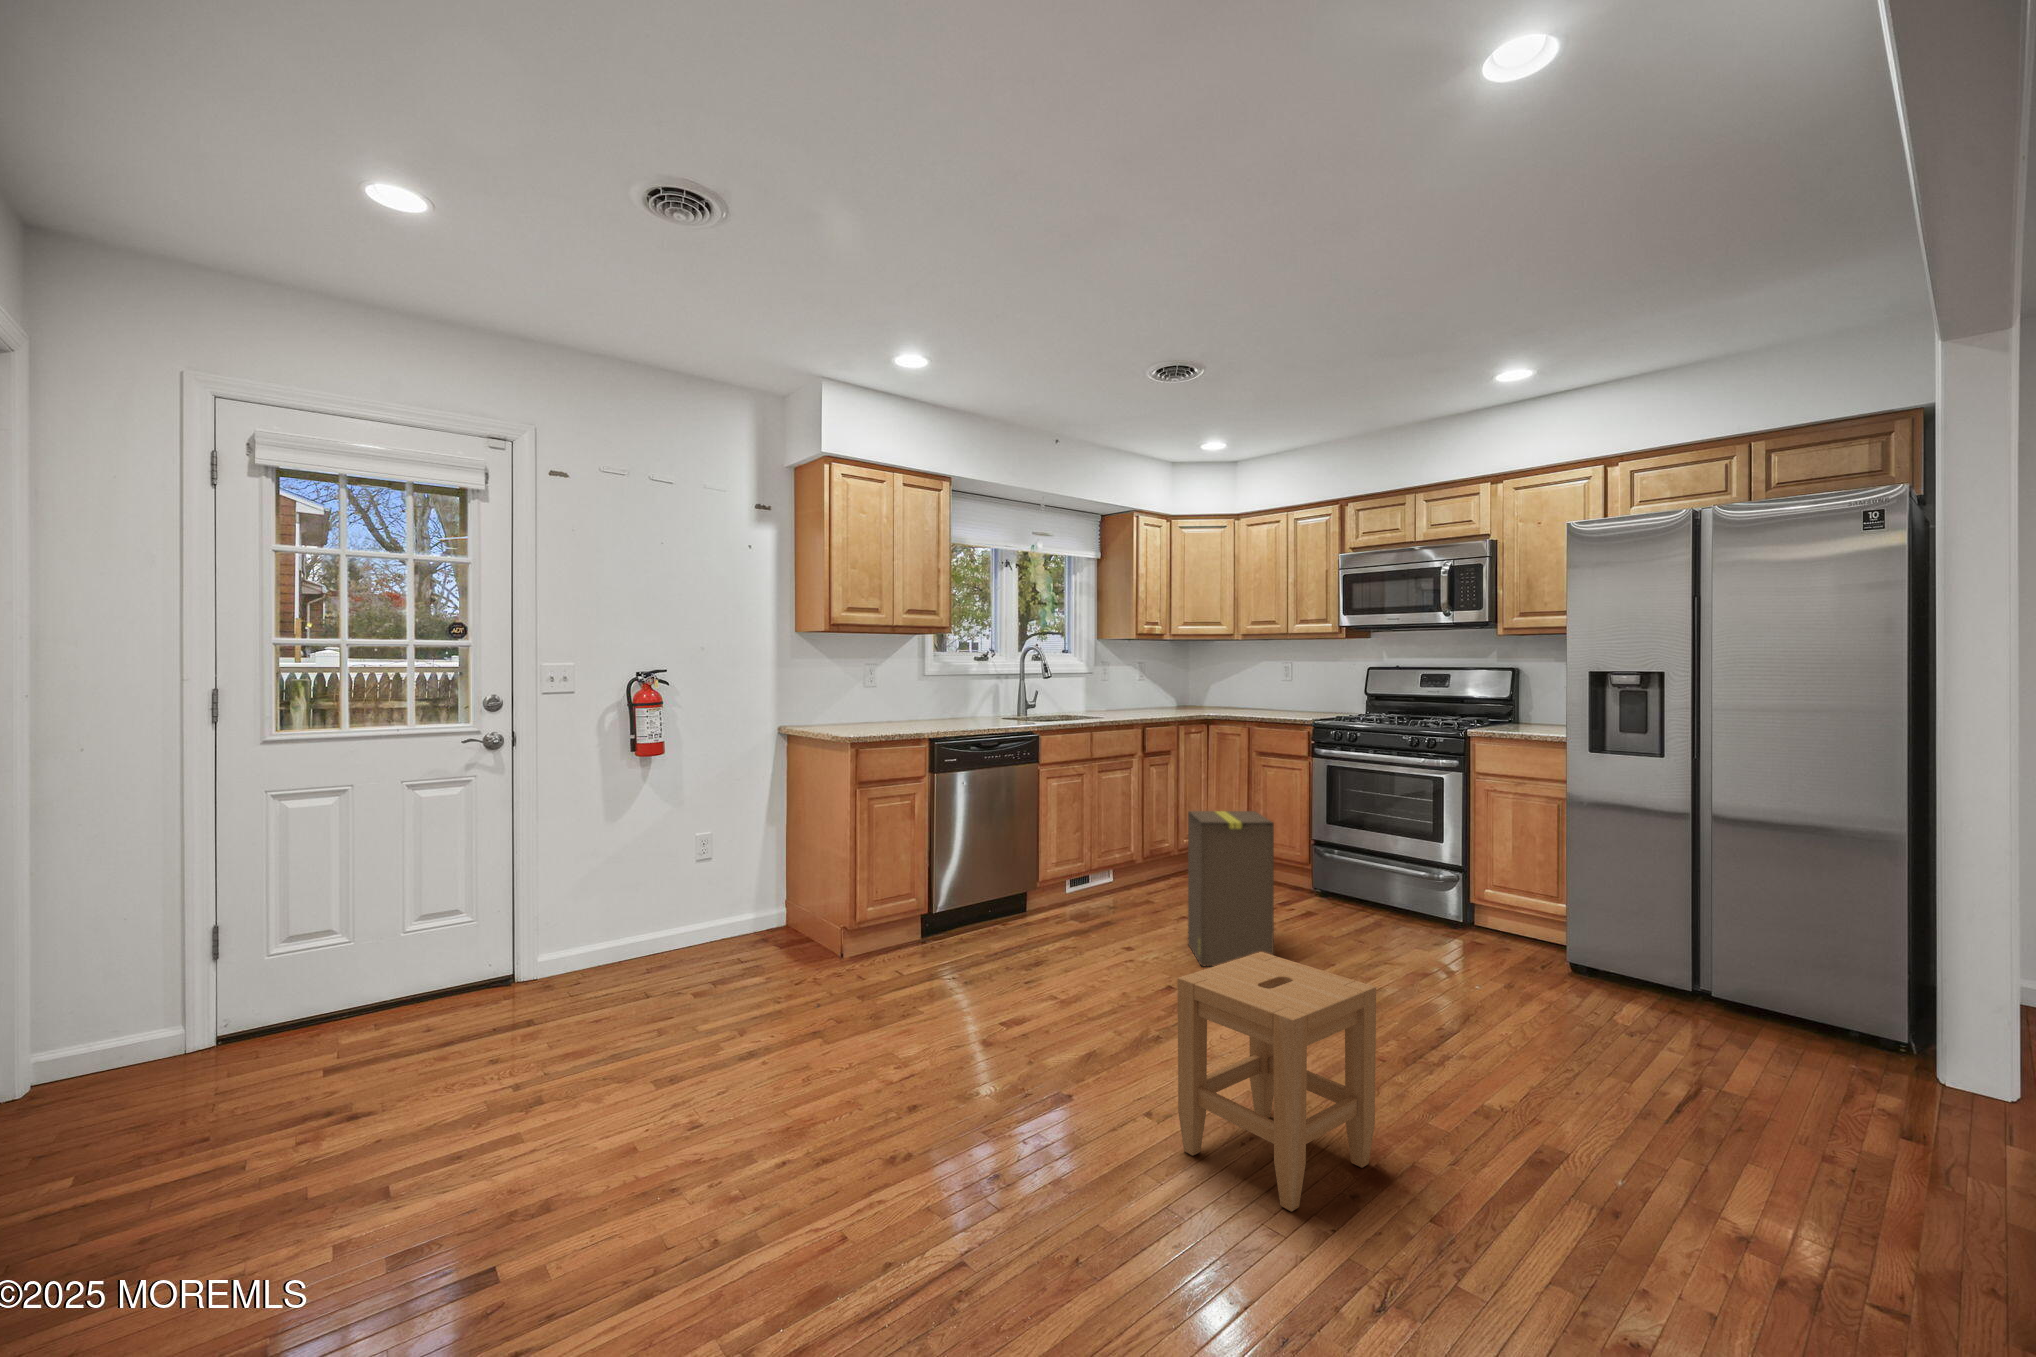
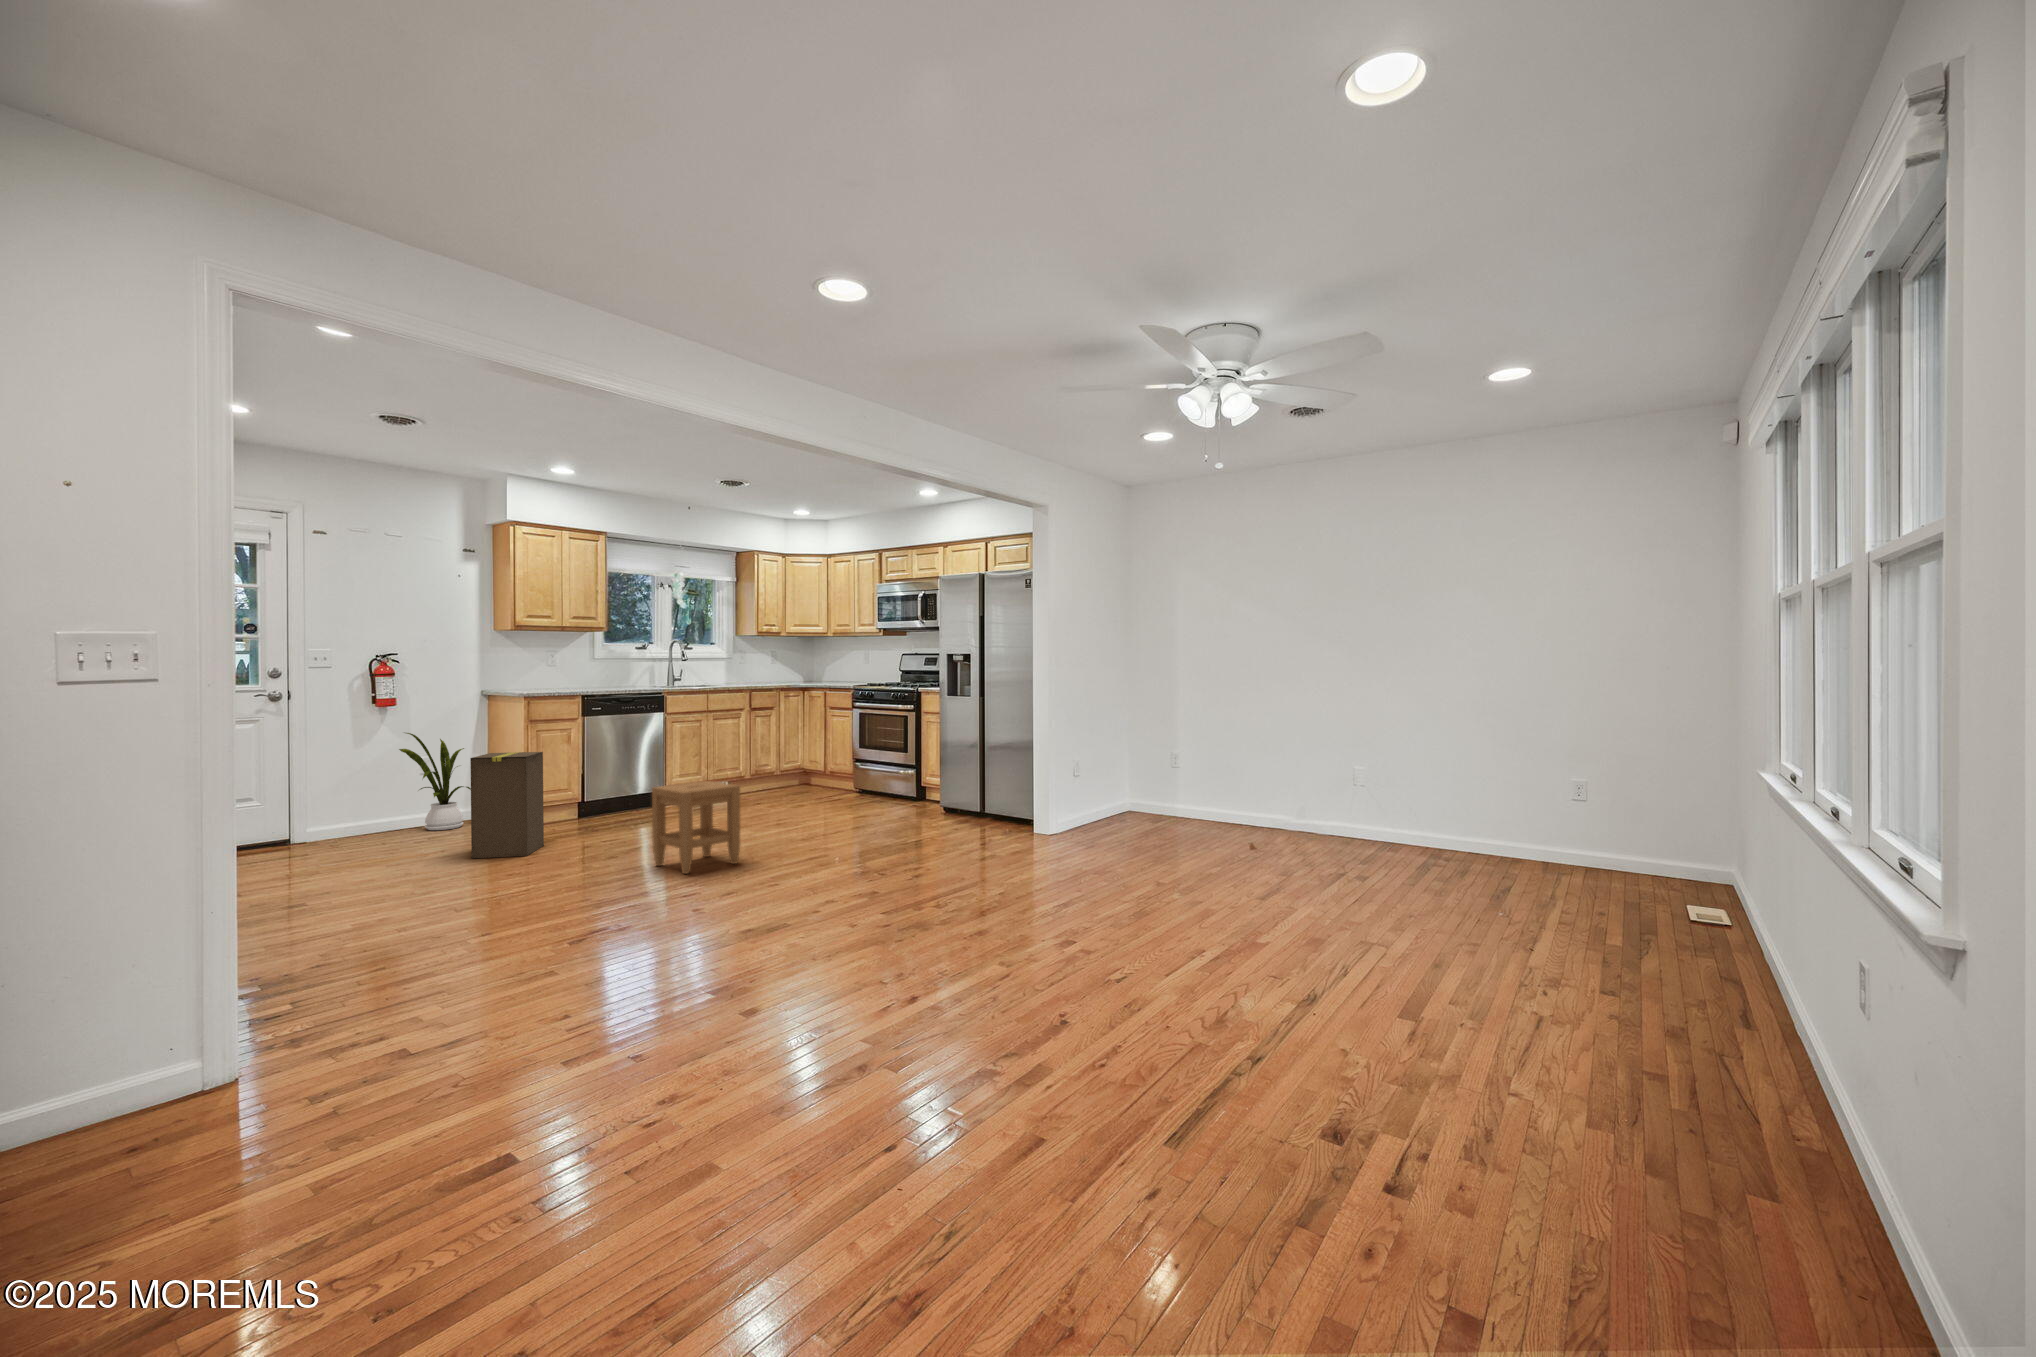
house plant: none [666,800,766,959] -> present [399,733,471,830]
cardboard box: present [1188,811,1274,966] -> present [470,752,544,858]

